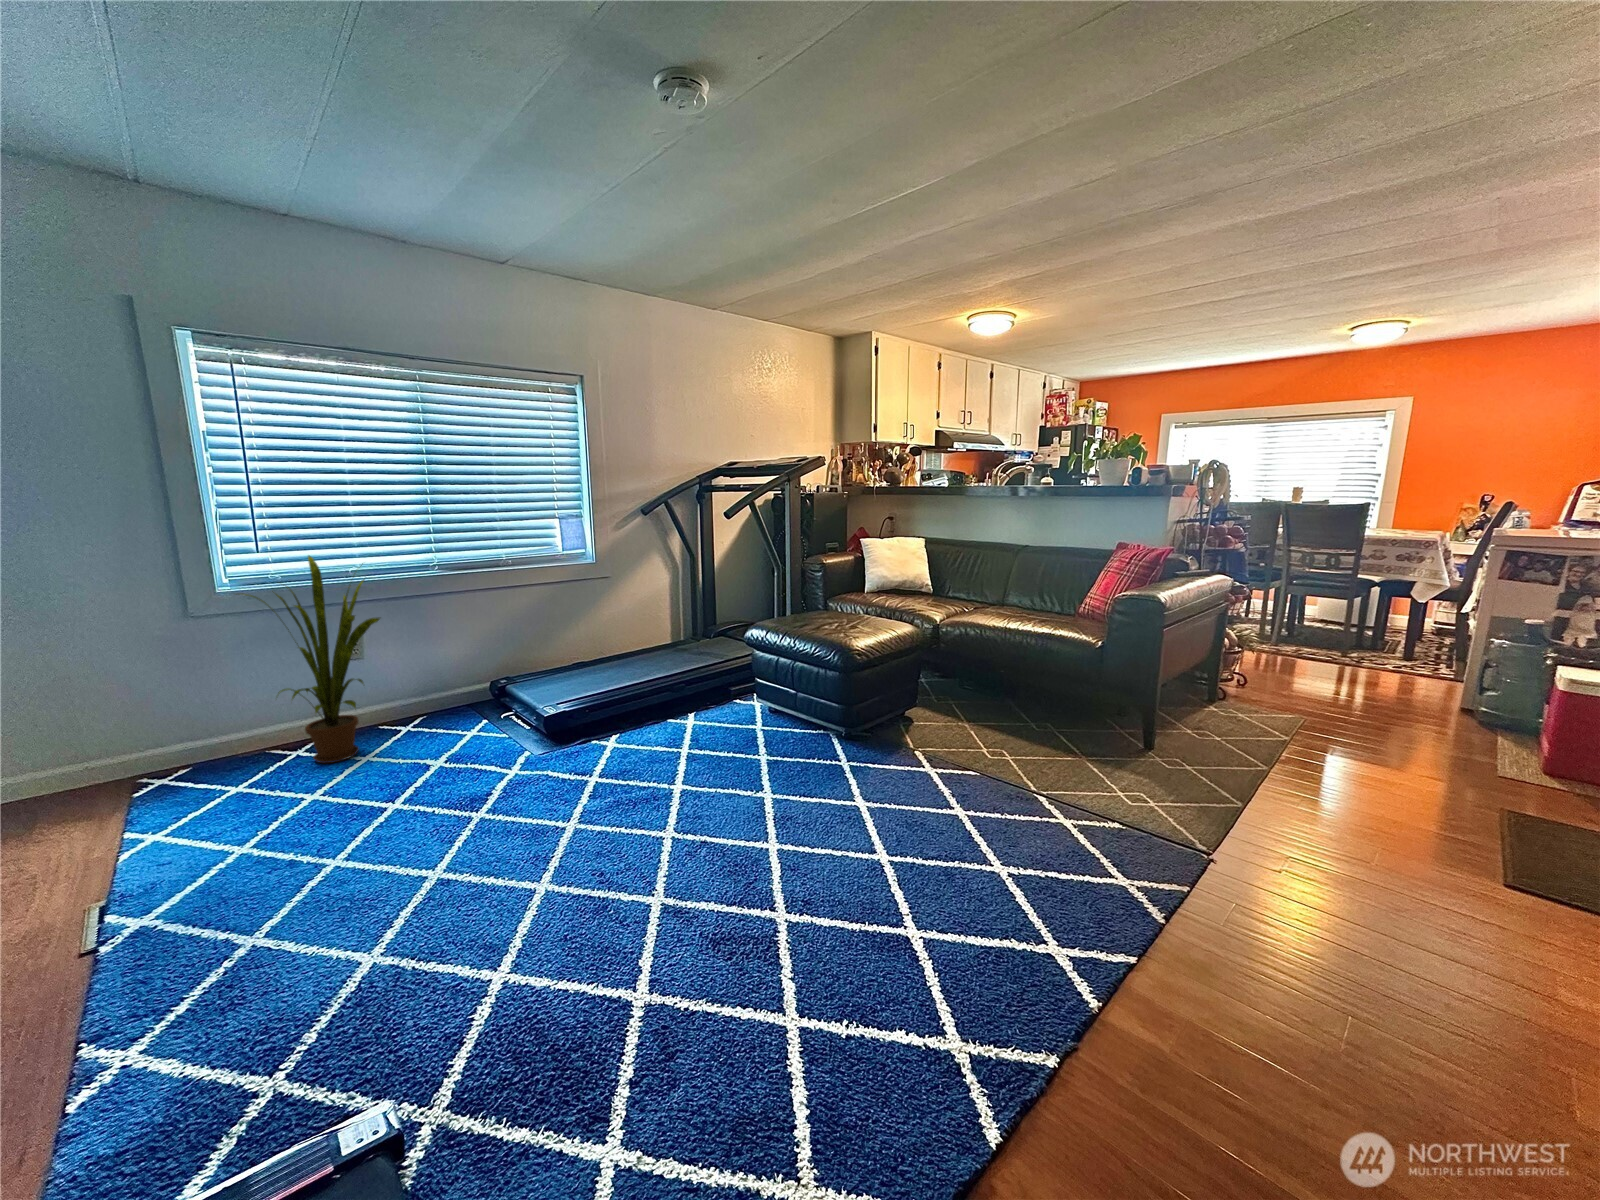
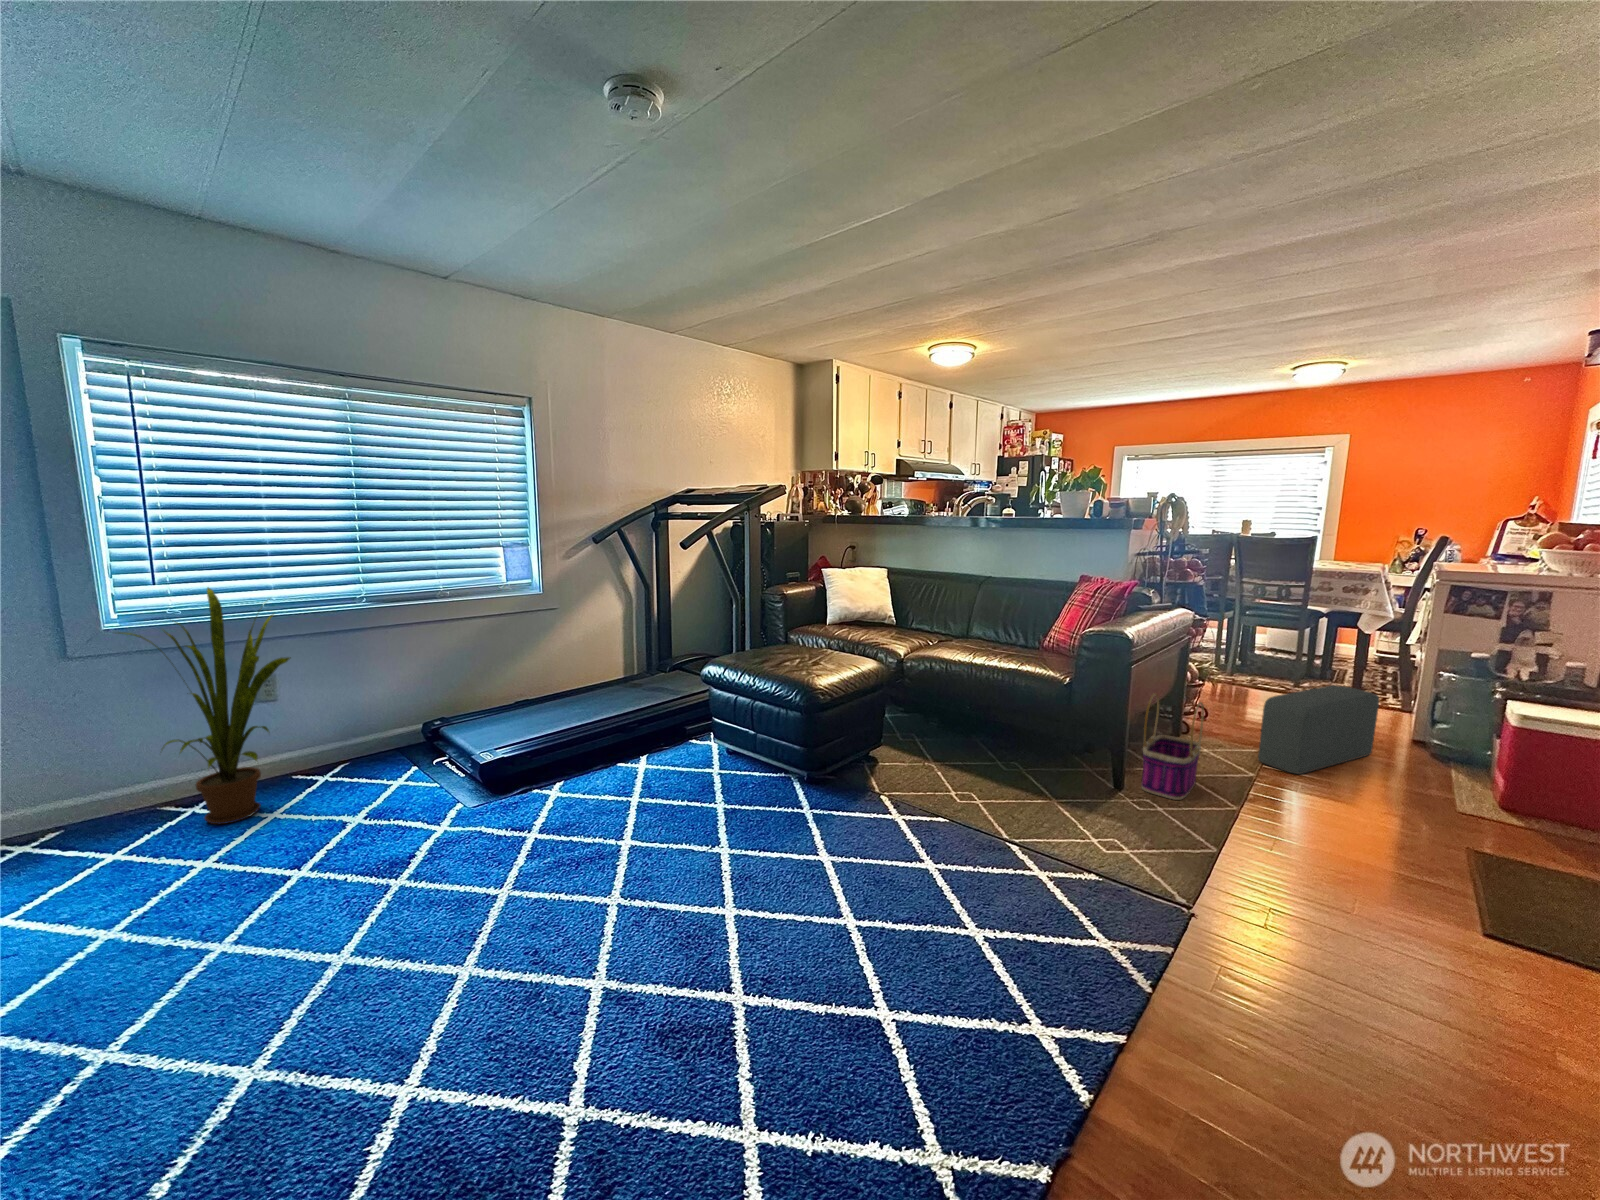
pouf: none [1293,650,1423,737] -> present [1258,685,1379,774]
basket: none [1171,655,1236,758] -> present [1141,694,1204,800]

